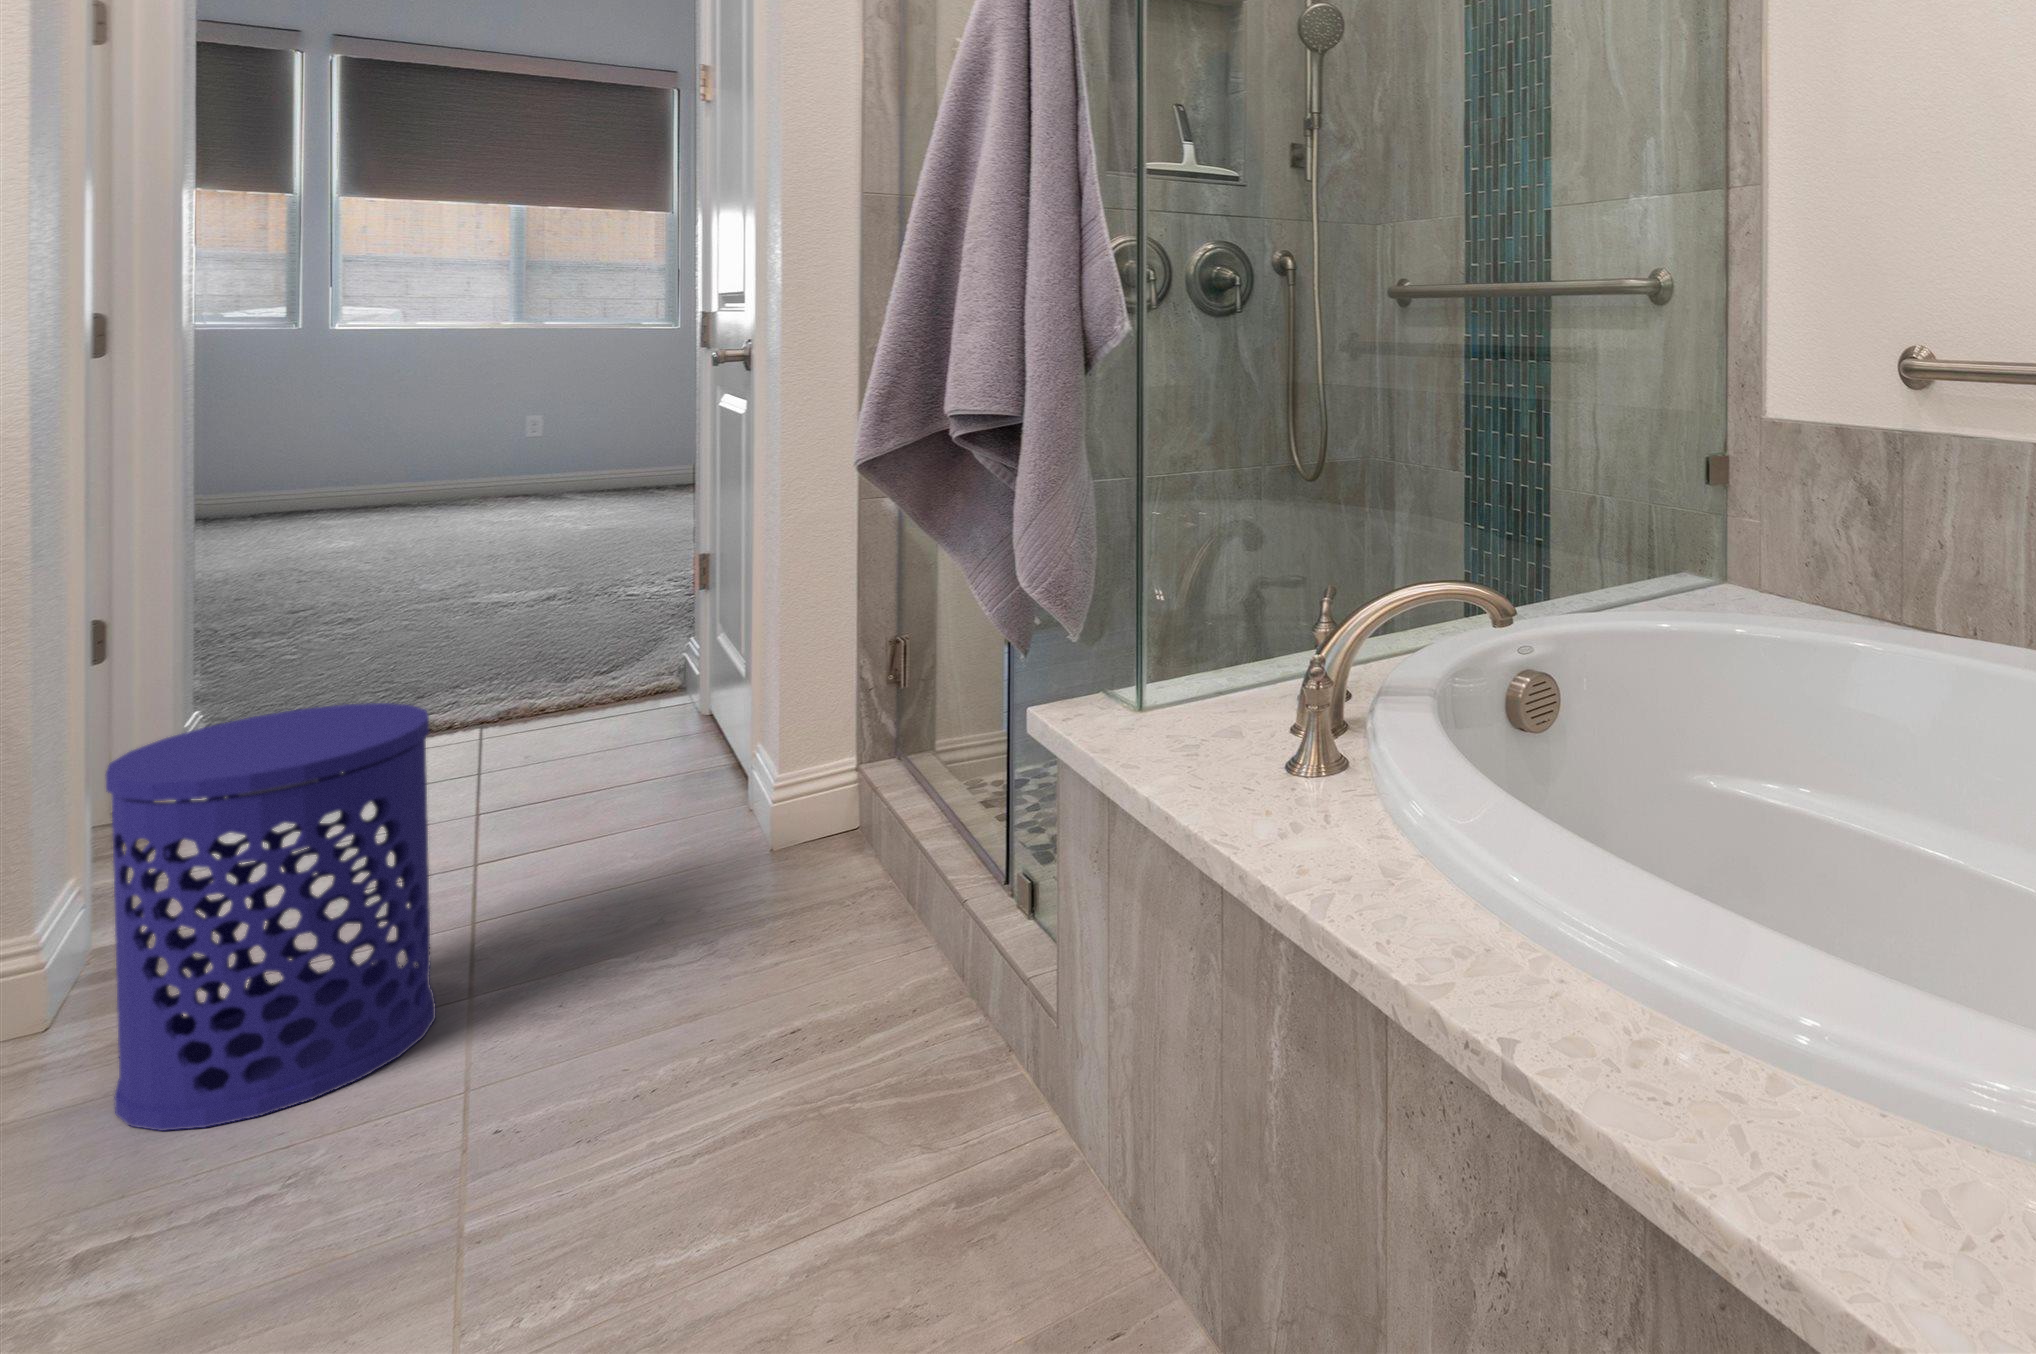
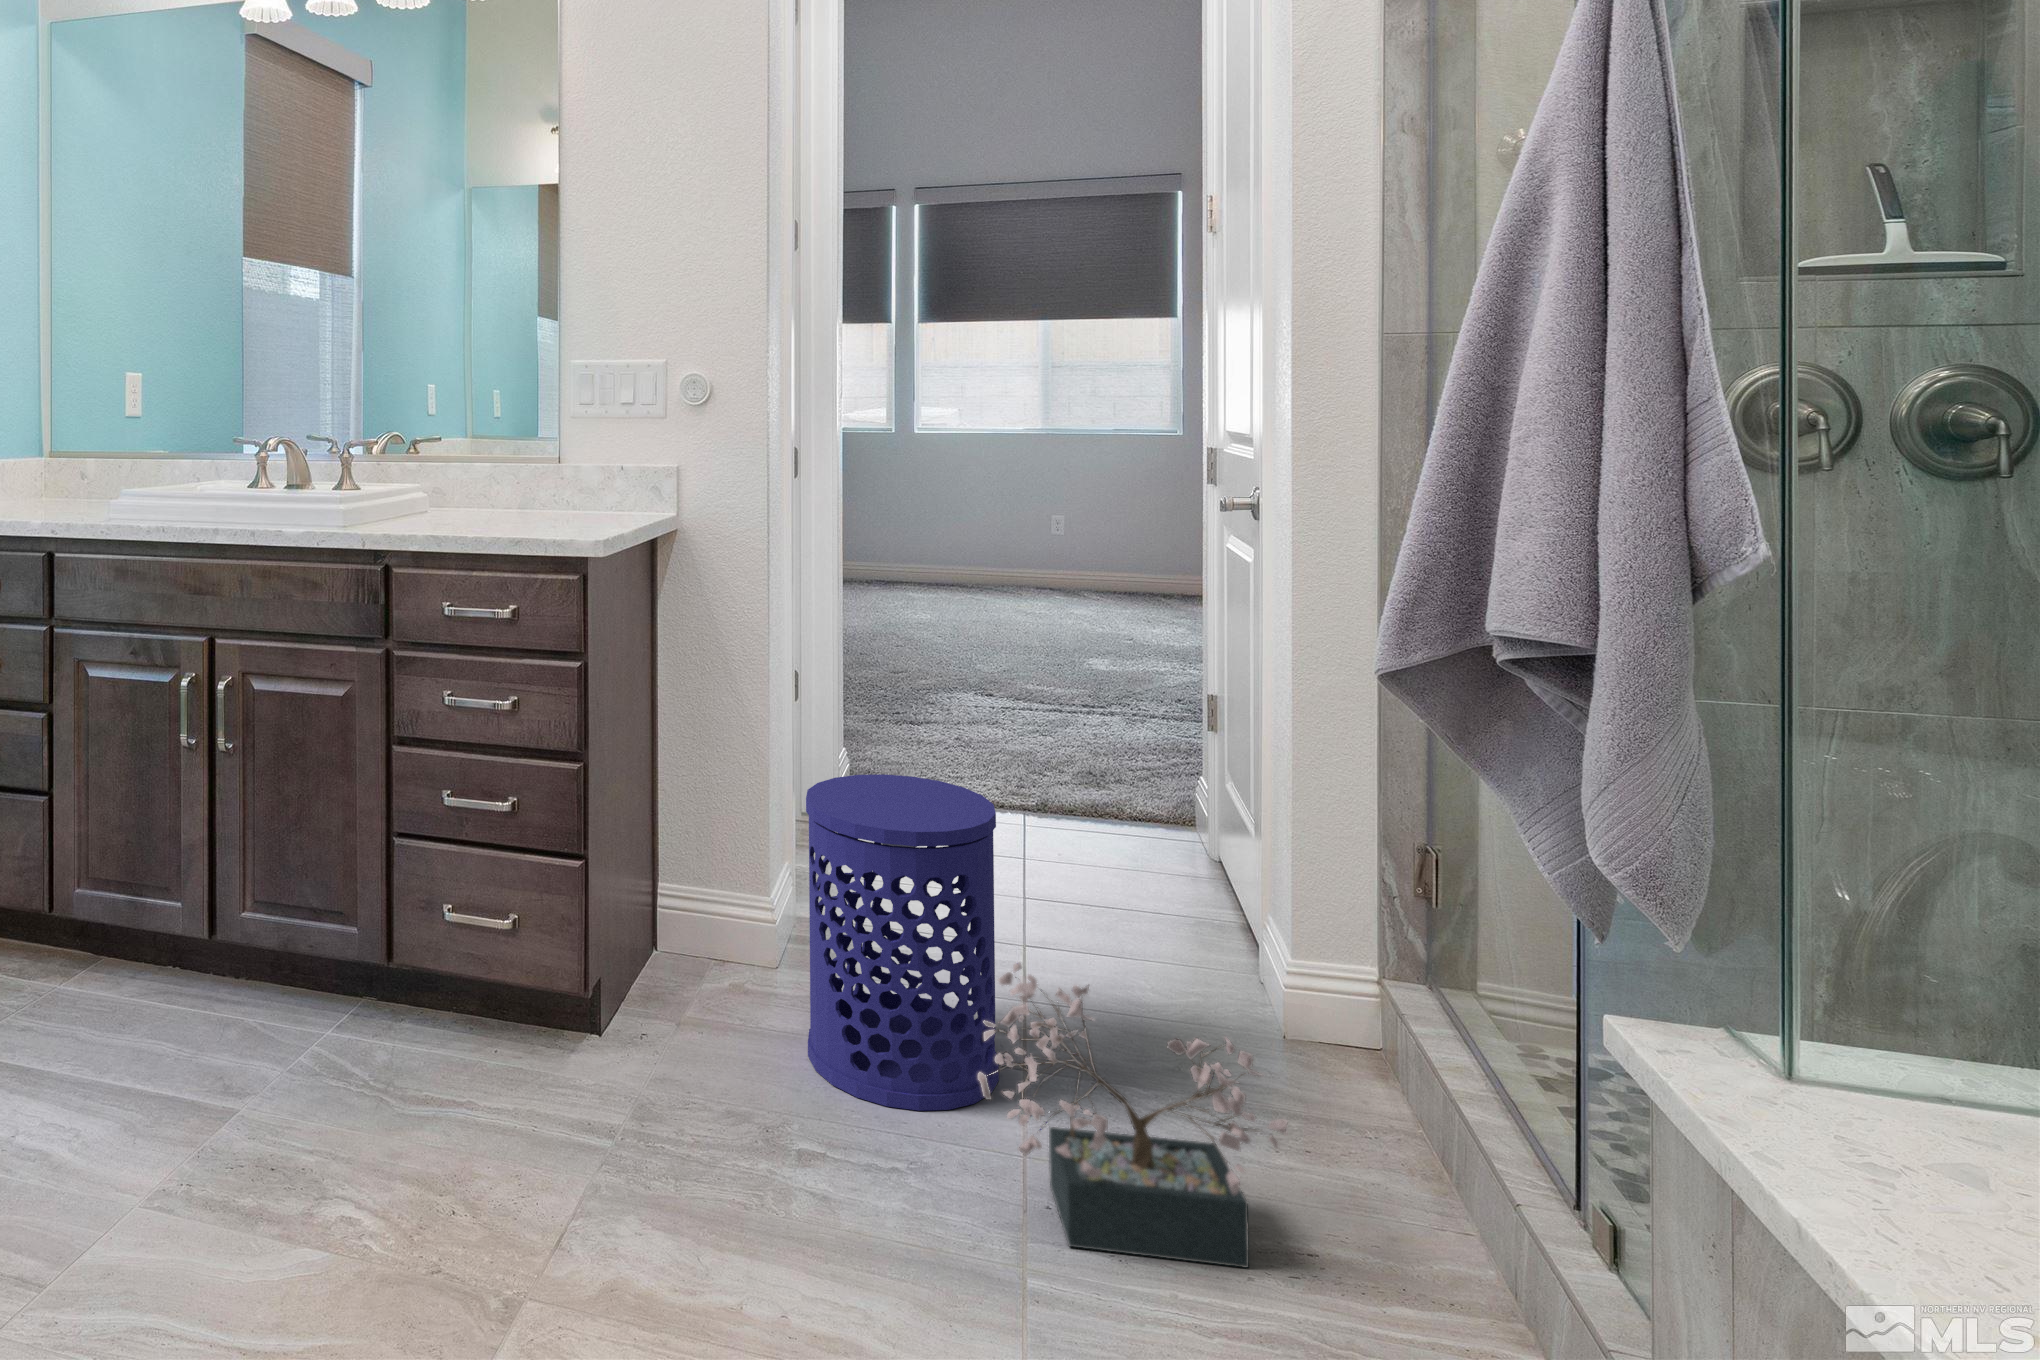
decorative plant: none [400,858,771,1145] -> present [978,963,1287,1268]

